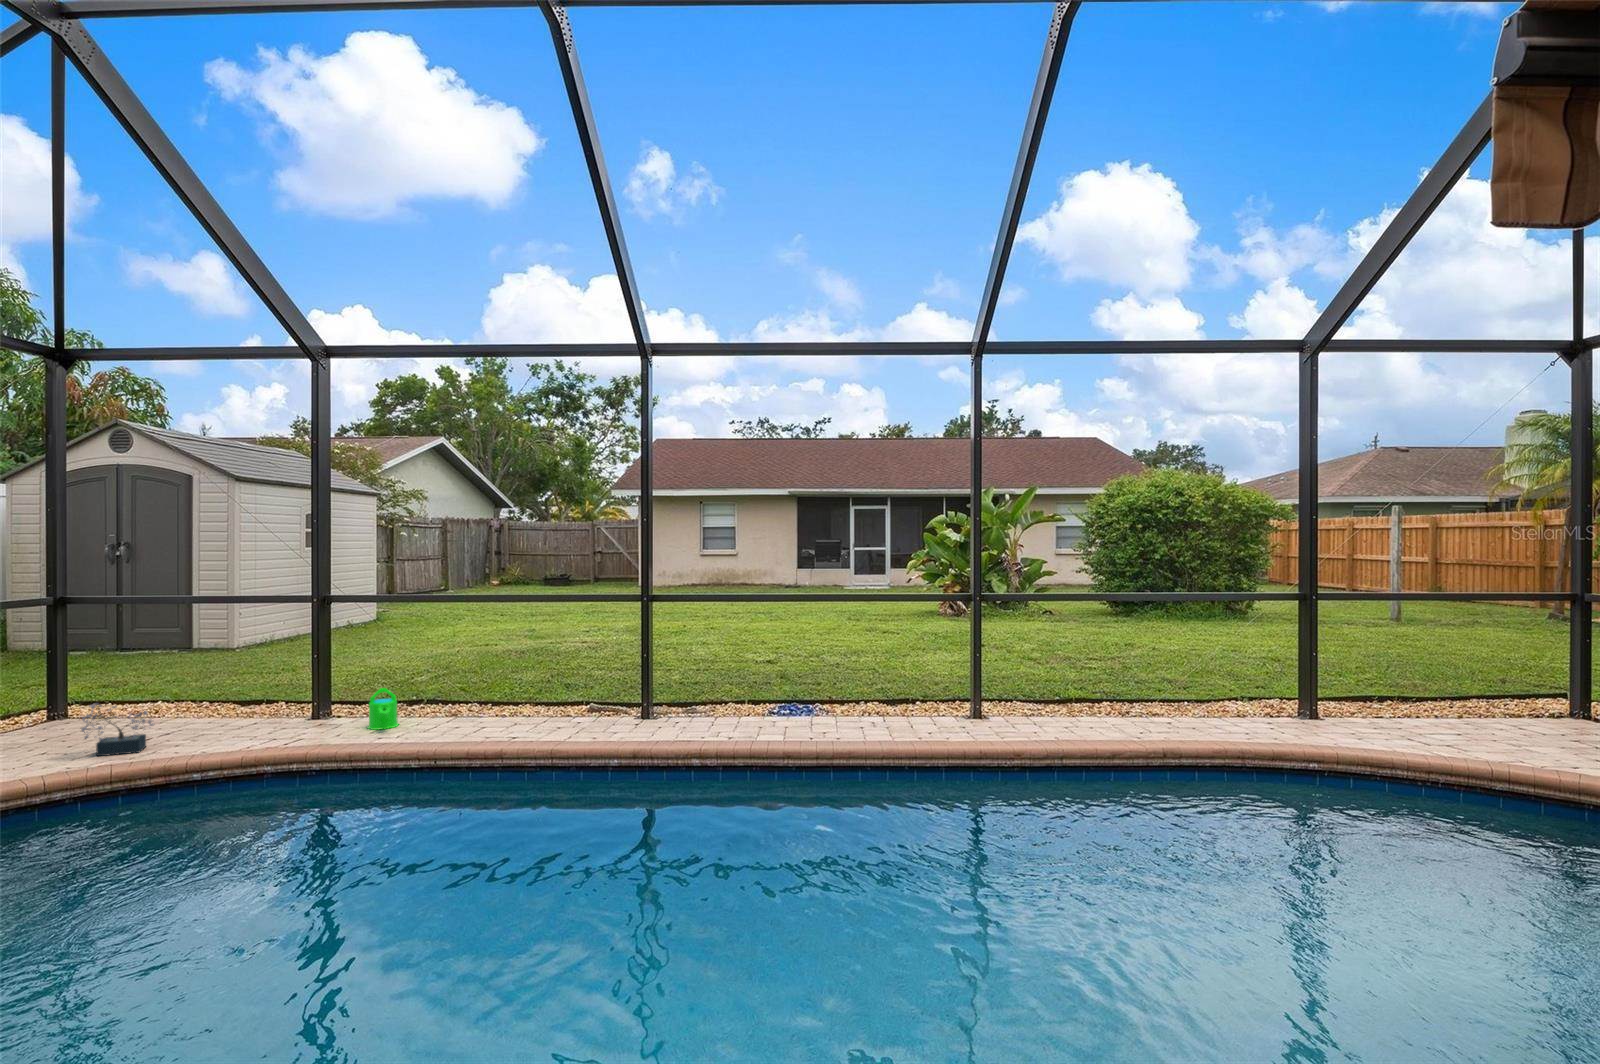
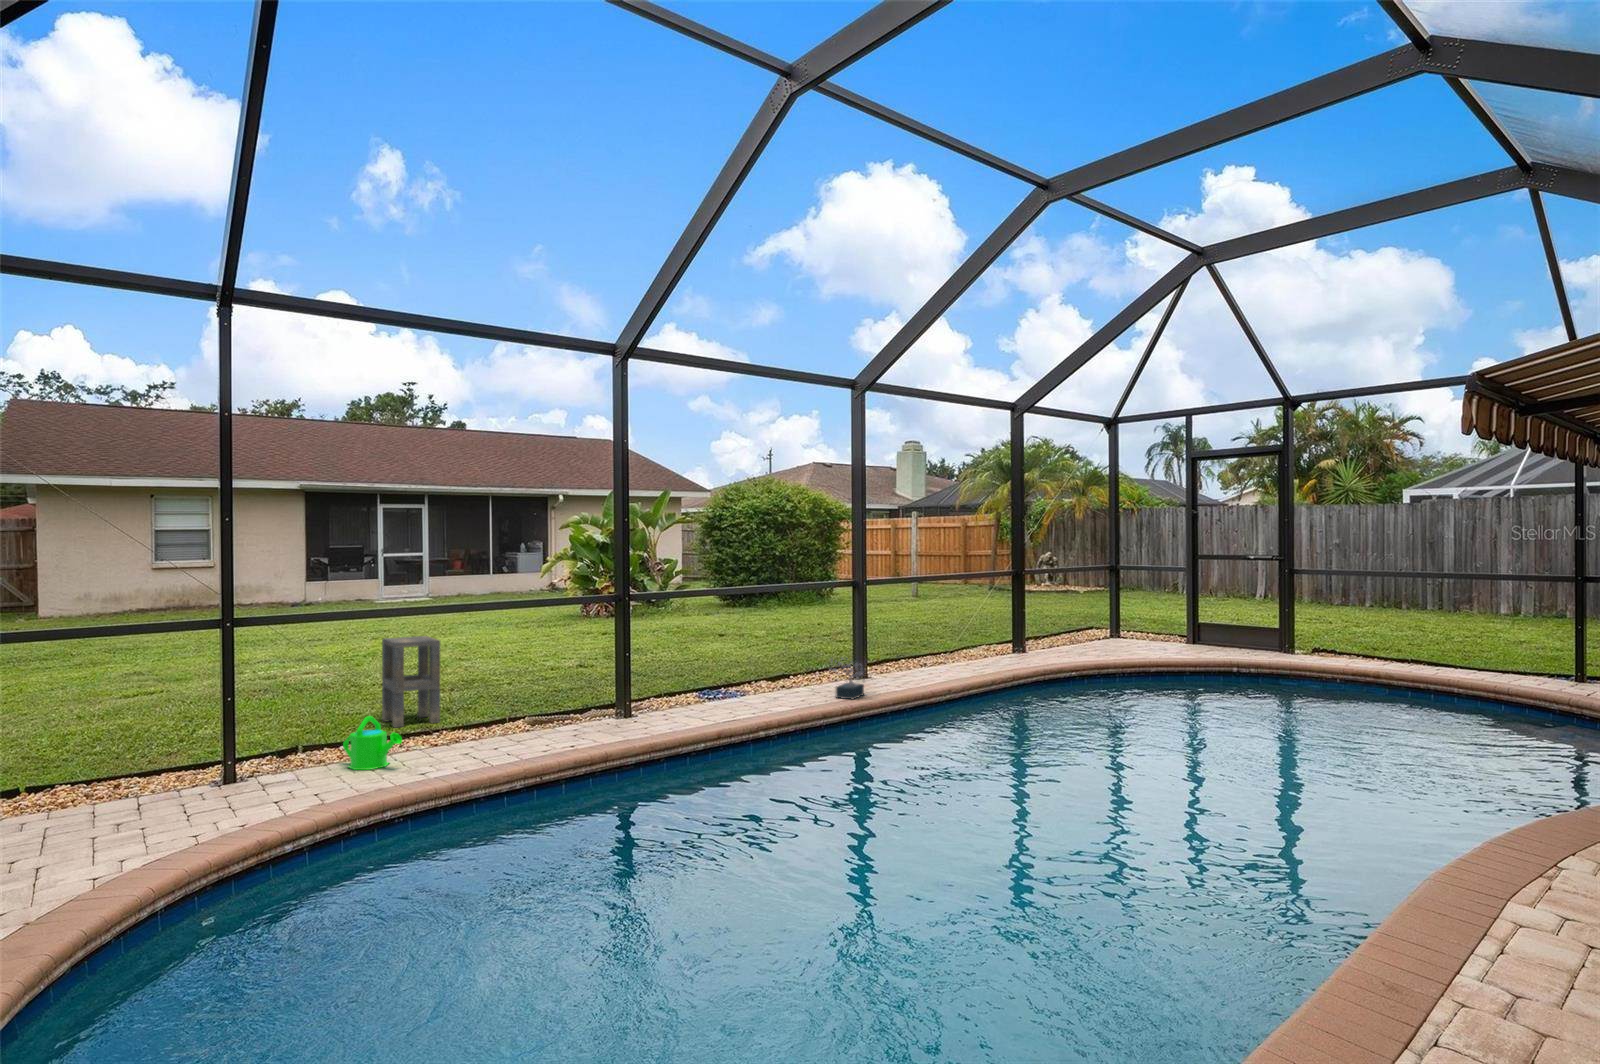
side table: none [494,626,543,699] -> present [382,636,440,728]
decorative plant: present [81,704,153,756] -> present [833,659,865,700]

